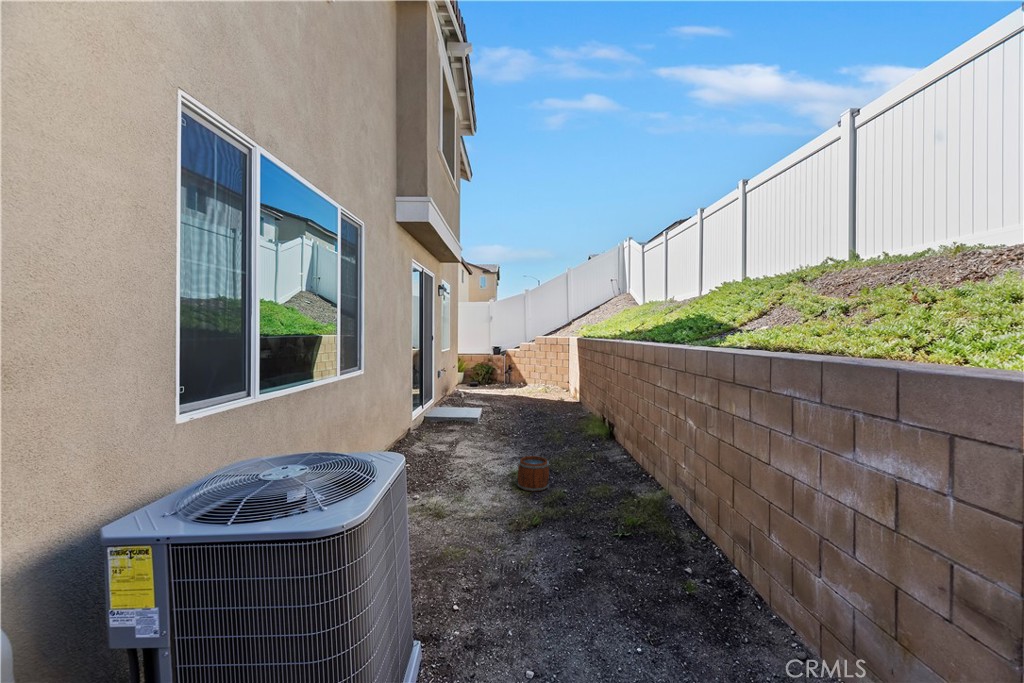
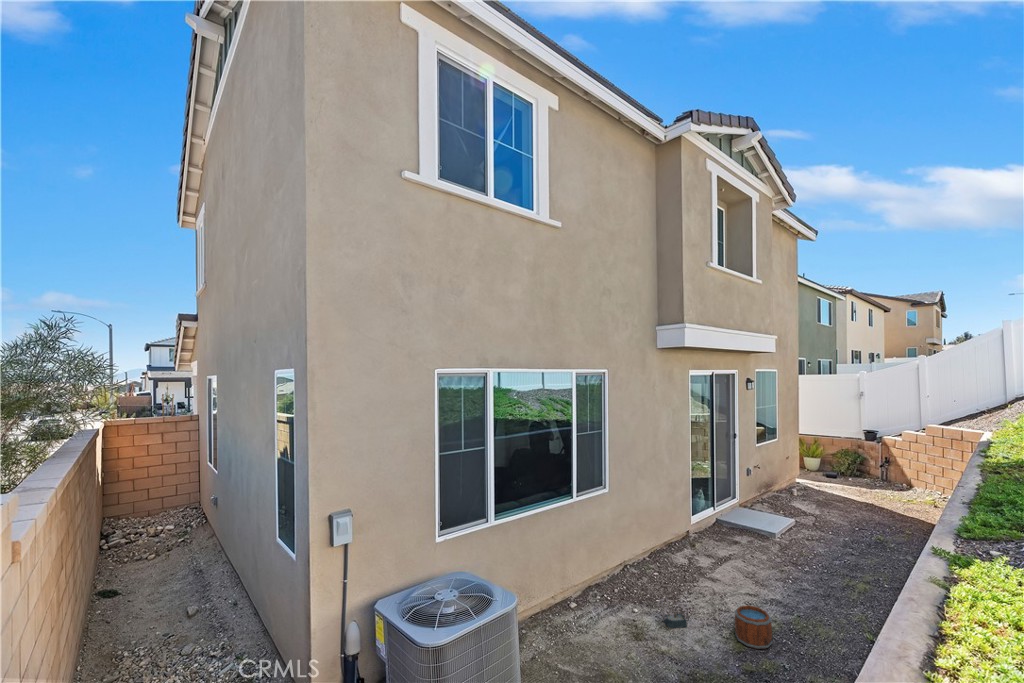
decorative plant: none [446,469,476,499] -> present [659,599,689,628]

